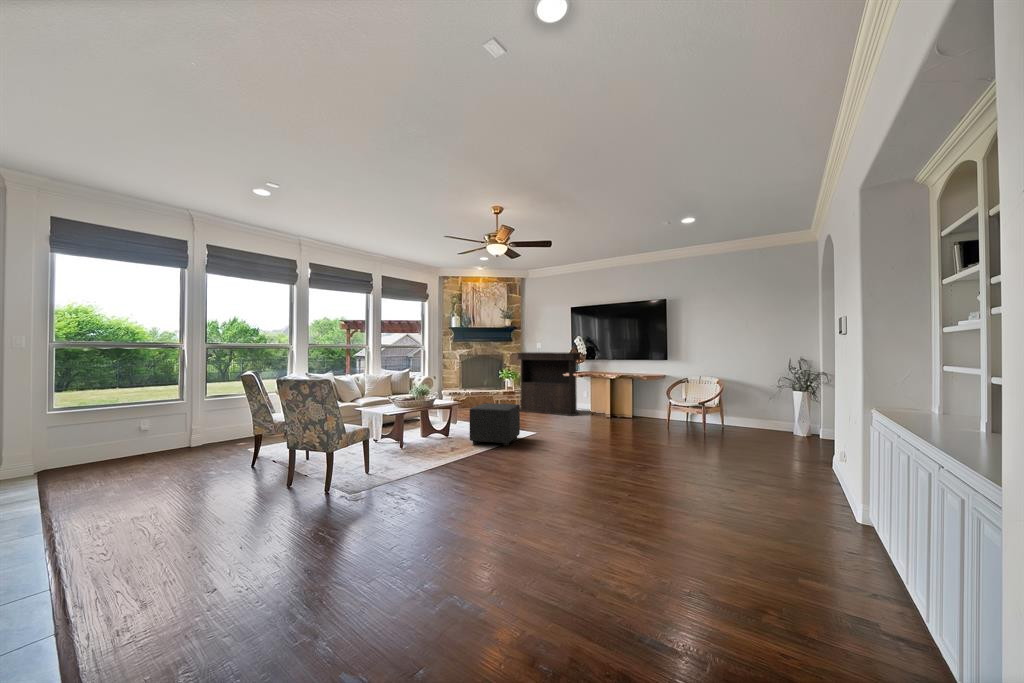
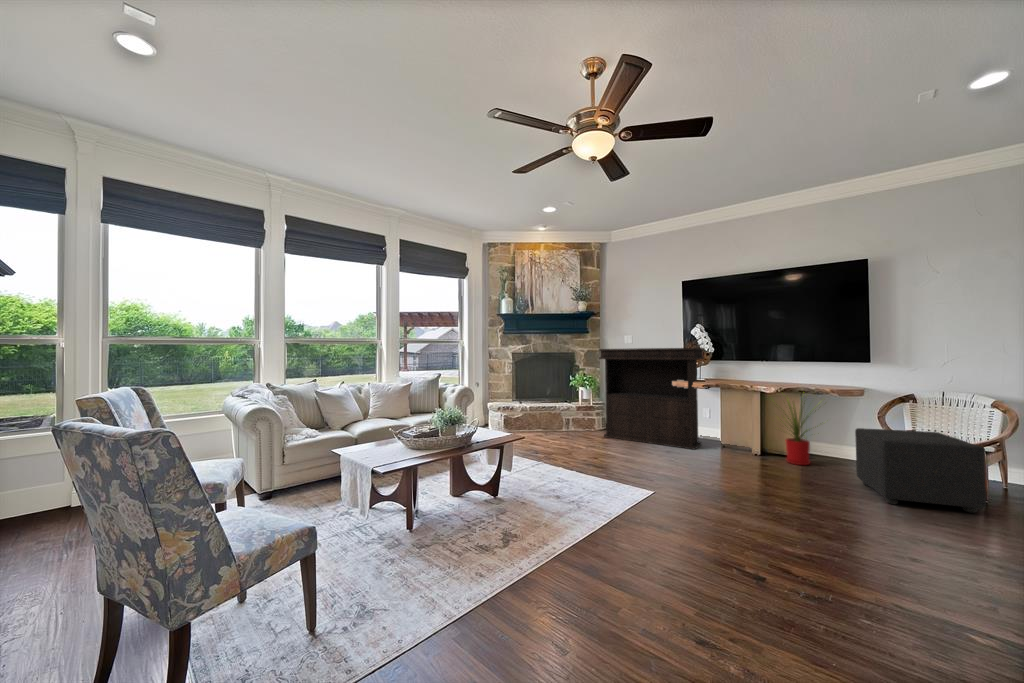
house plant: none [609,378,642,421] -> present [776,400,810,465]
ottoman: present [470,403,520,446] -> present [855,428,986,513]

